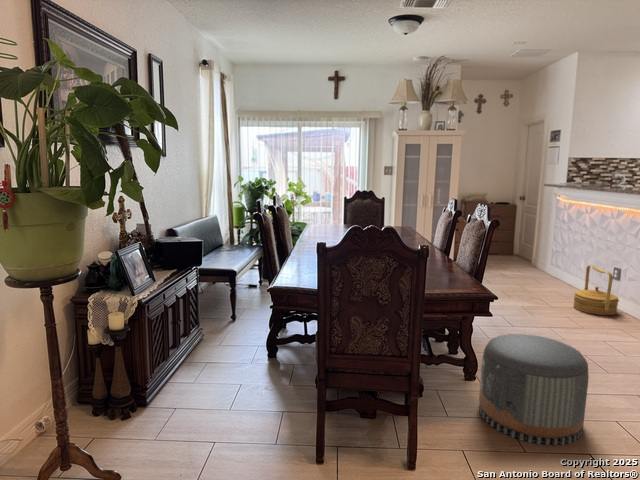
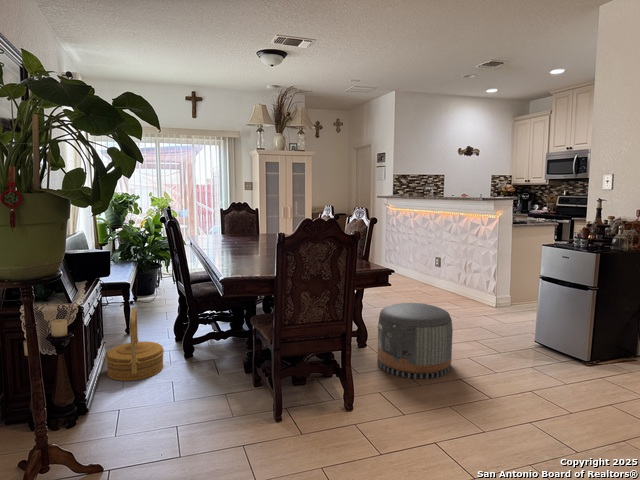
woven basket: present [574,265,619,315] -> present [105,308,164,381]

